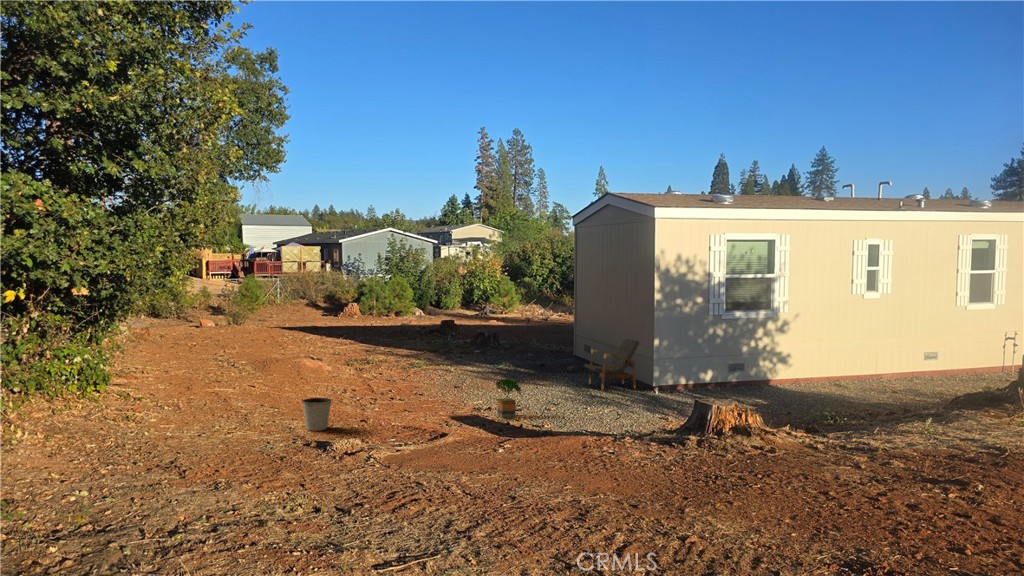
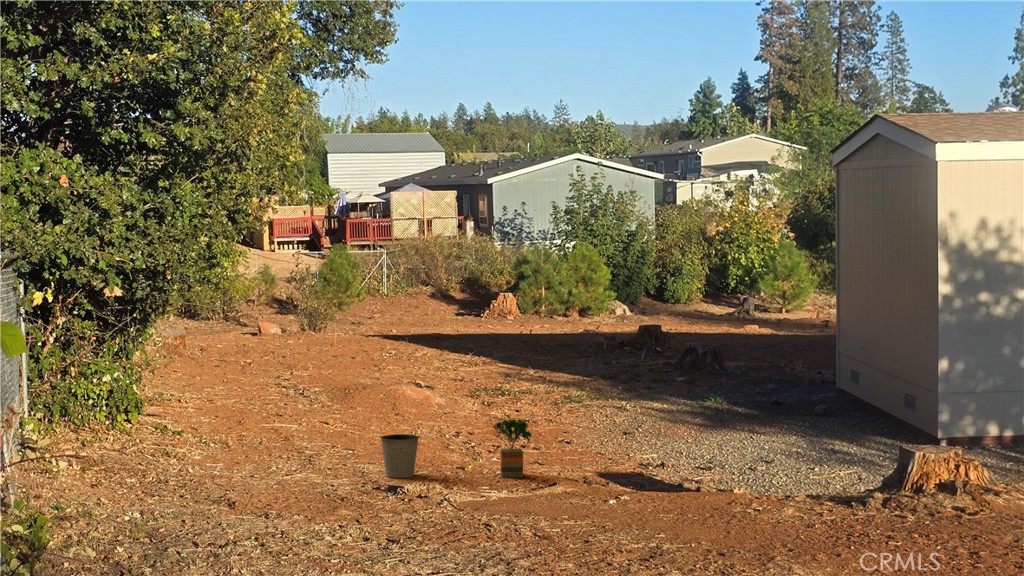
lounge chair: present [584,338,639,390] -> none [835,357,923,441]
potted tree: present [495,379,521,418] -> present [494,419,532,478]

